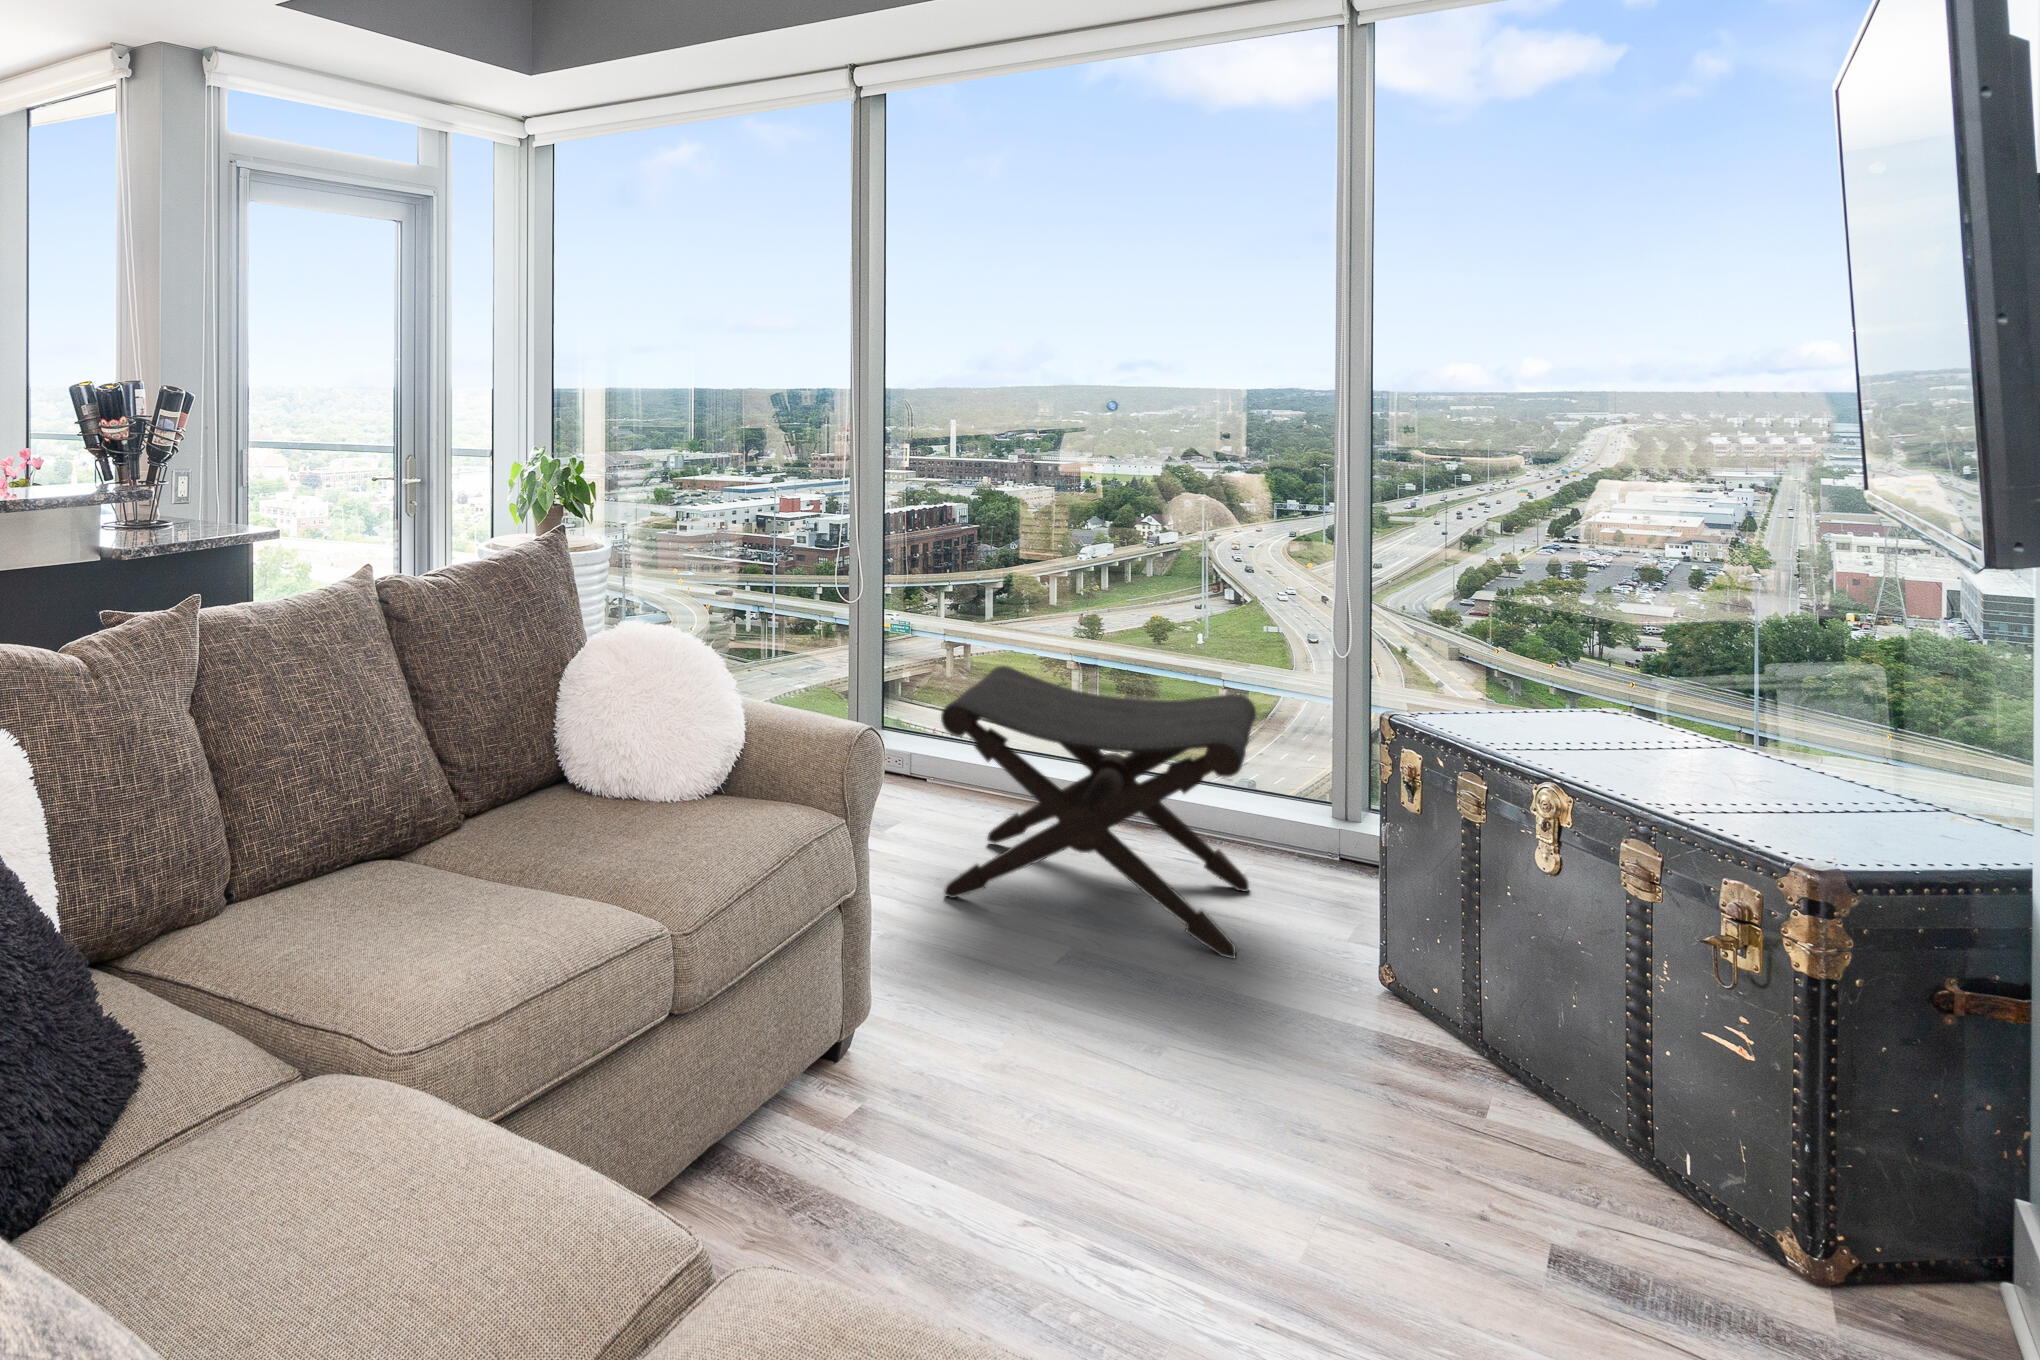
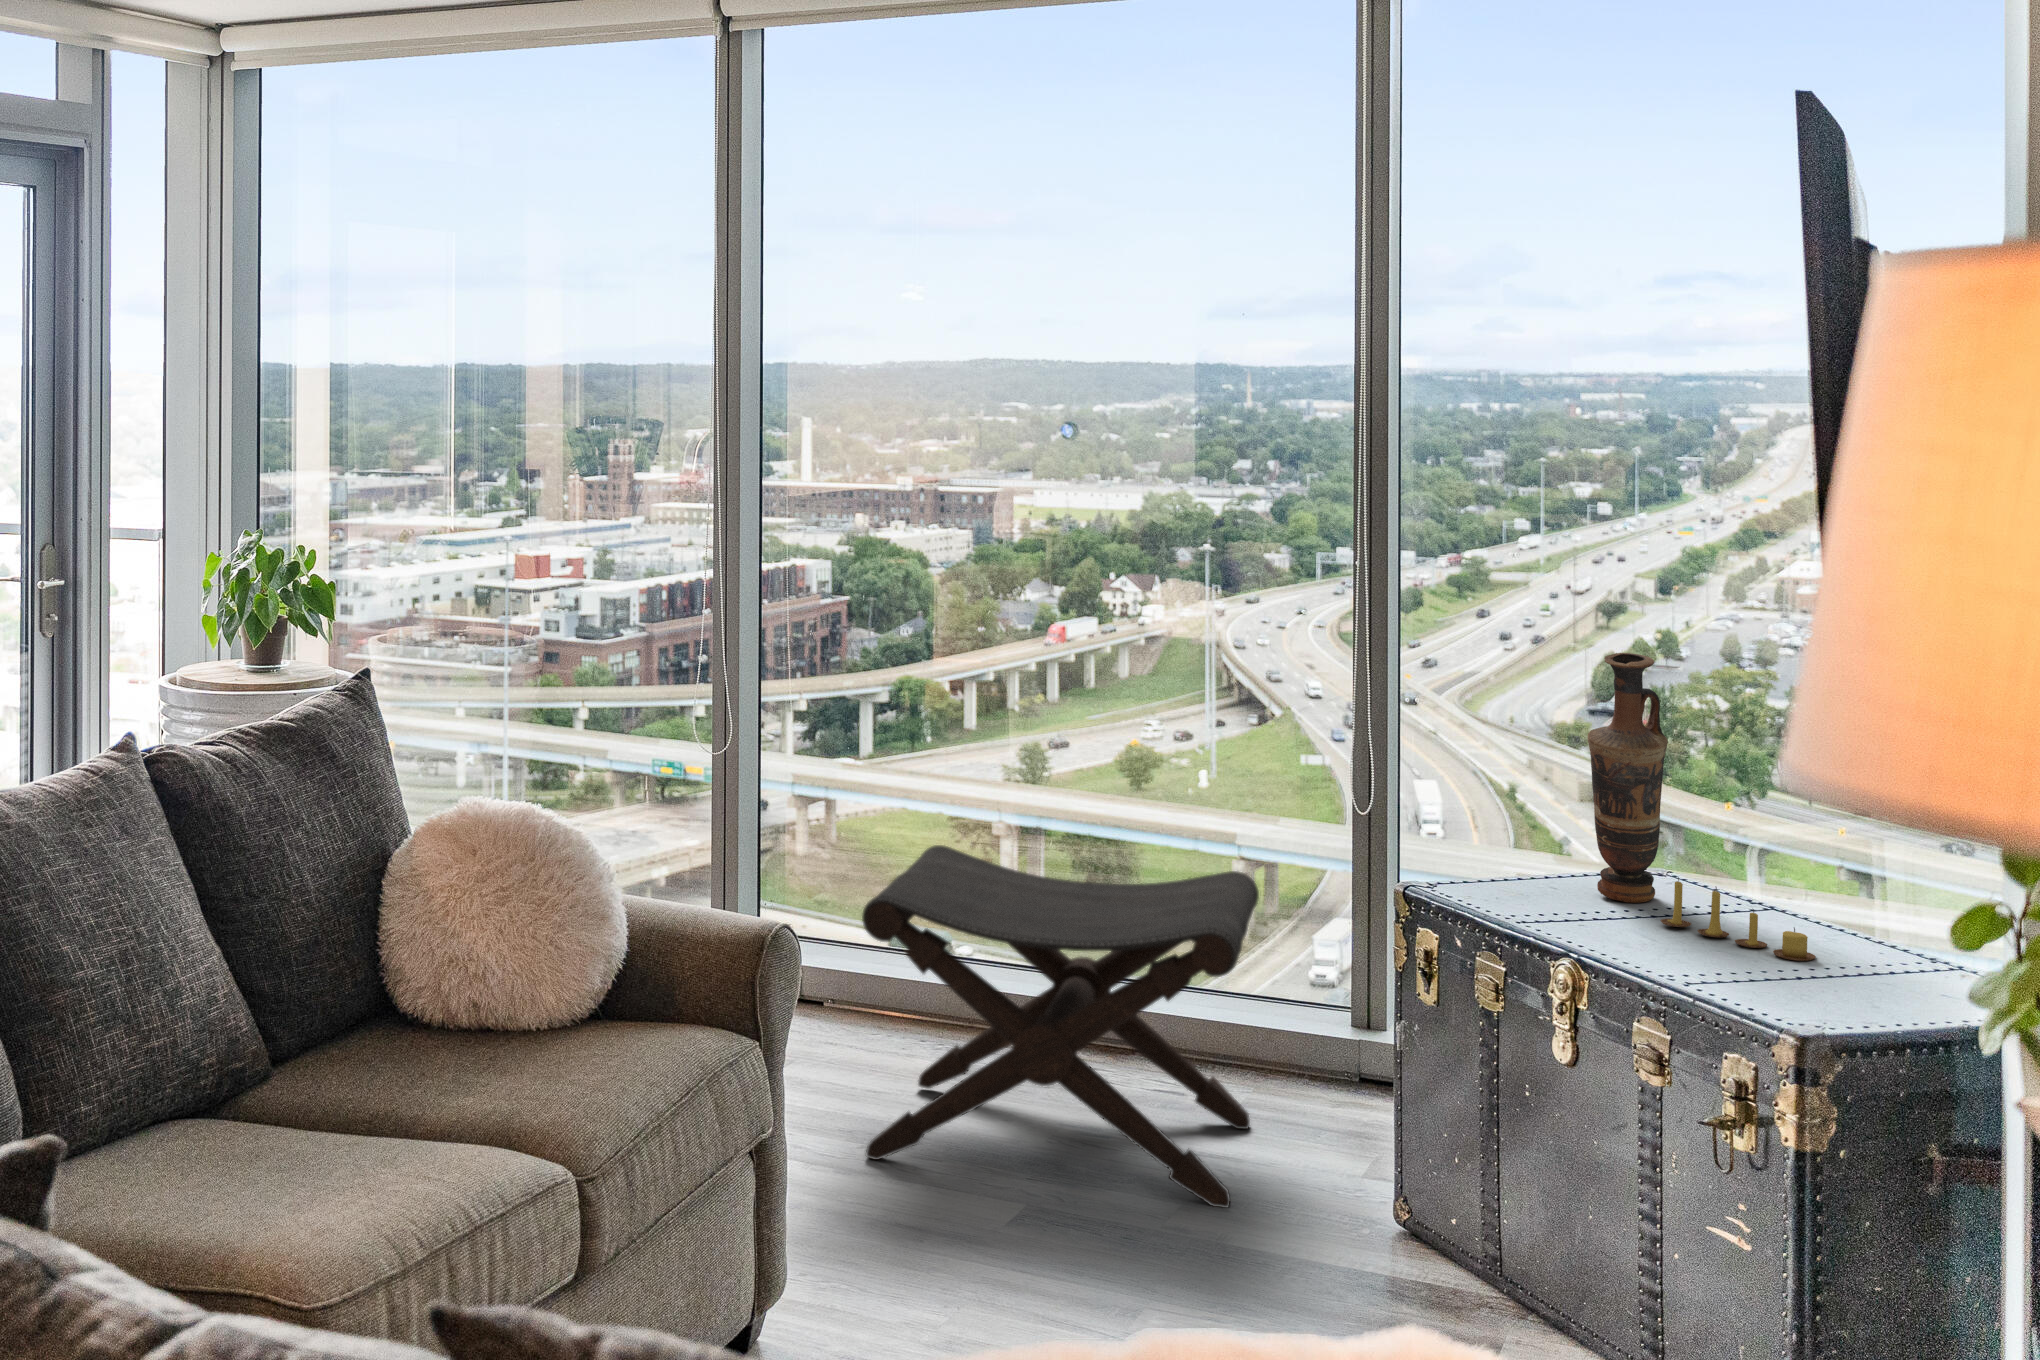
vase: none [1555,527,1633,736] -> present [1588,653,1668,903]
candle: none [1631,716,1799,797] -> present [1660,877,1816,961]

